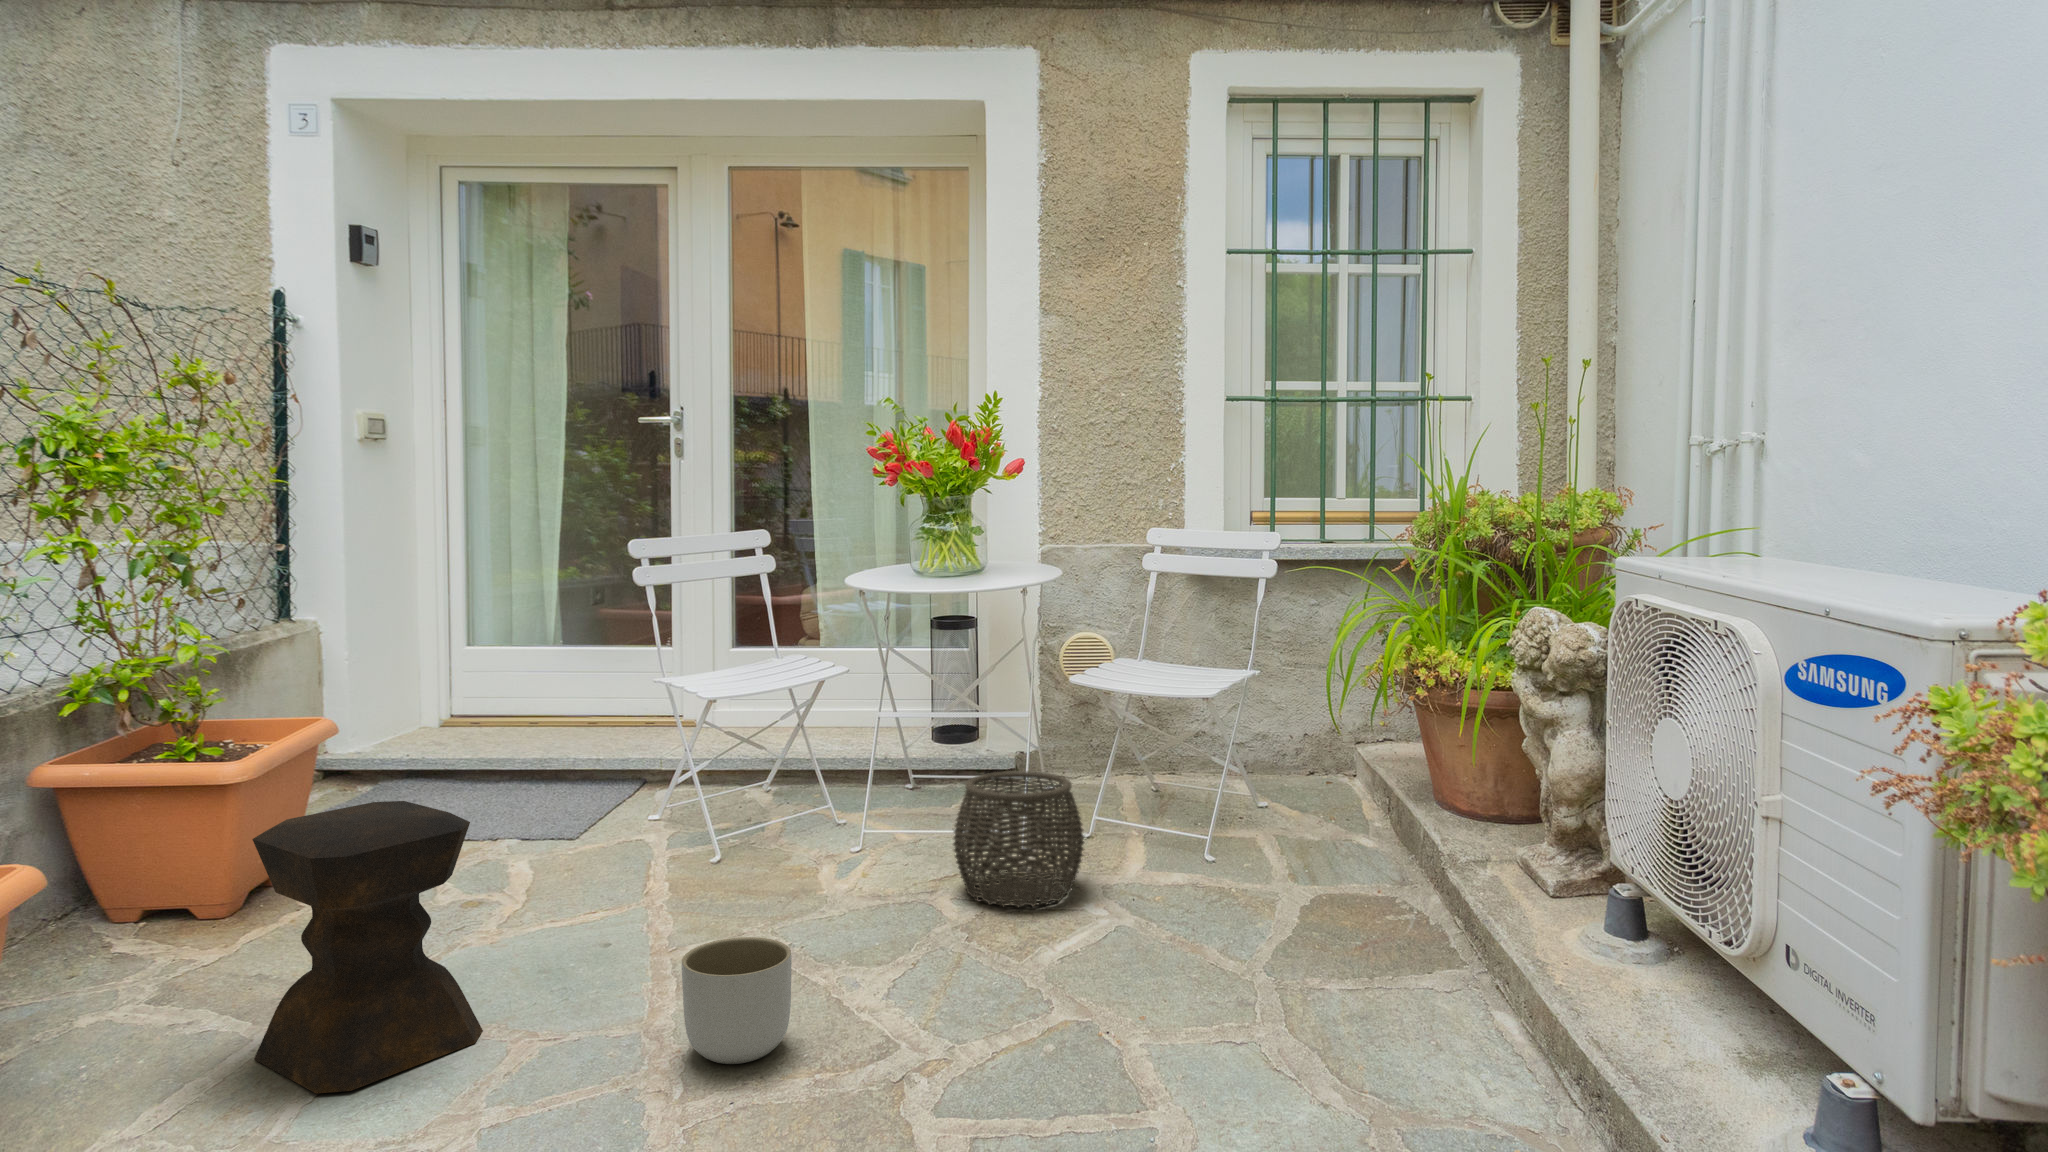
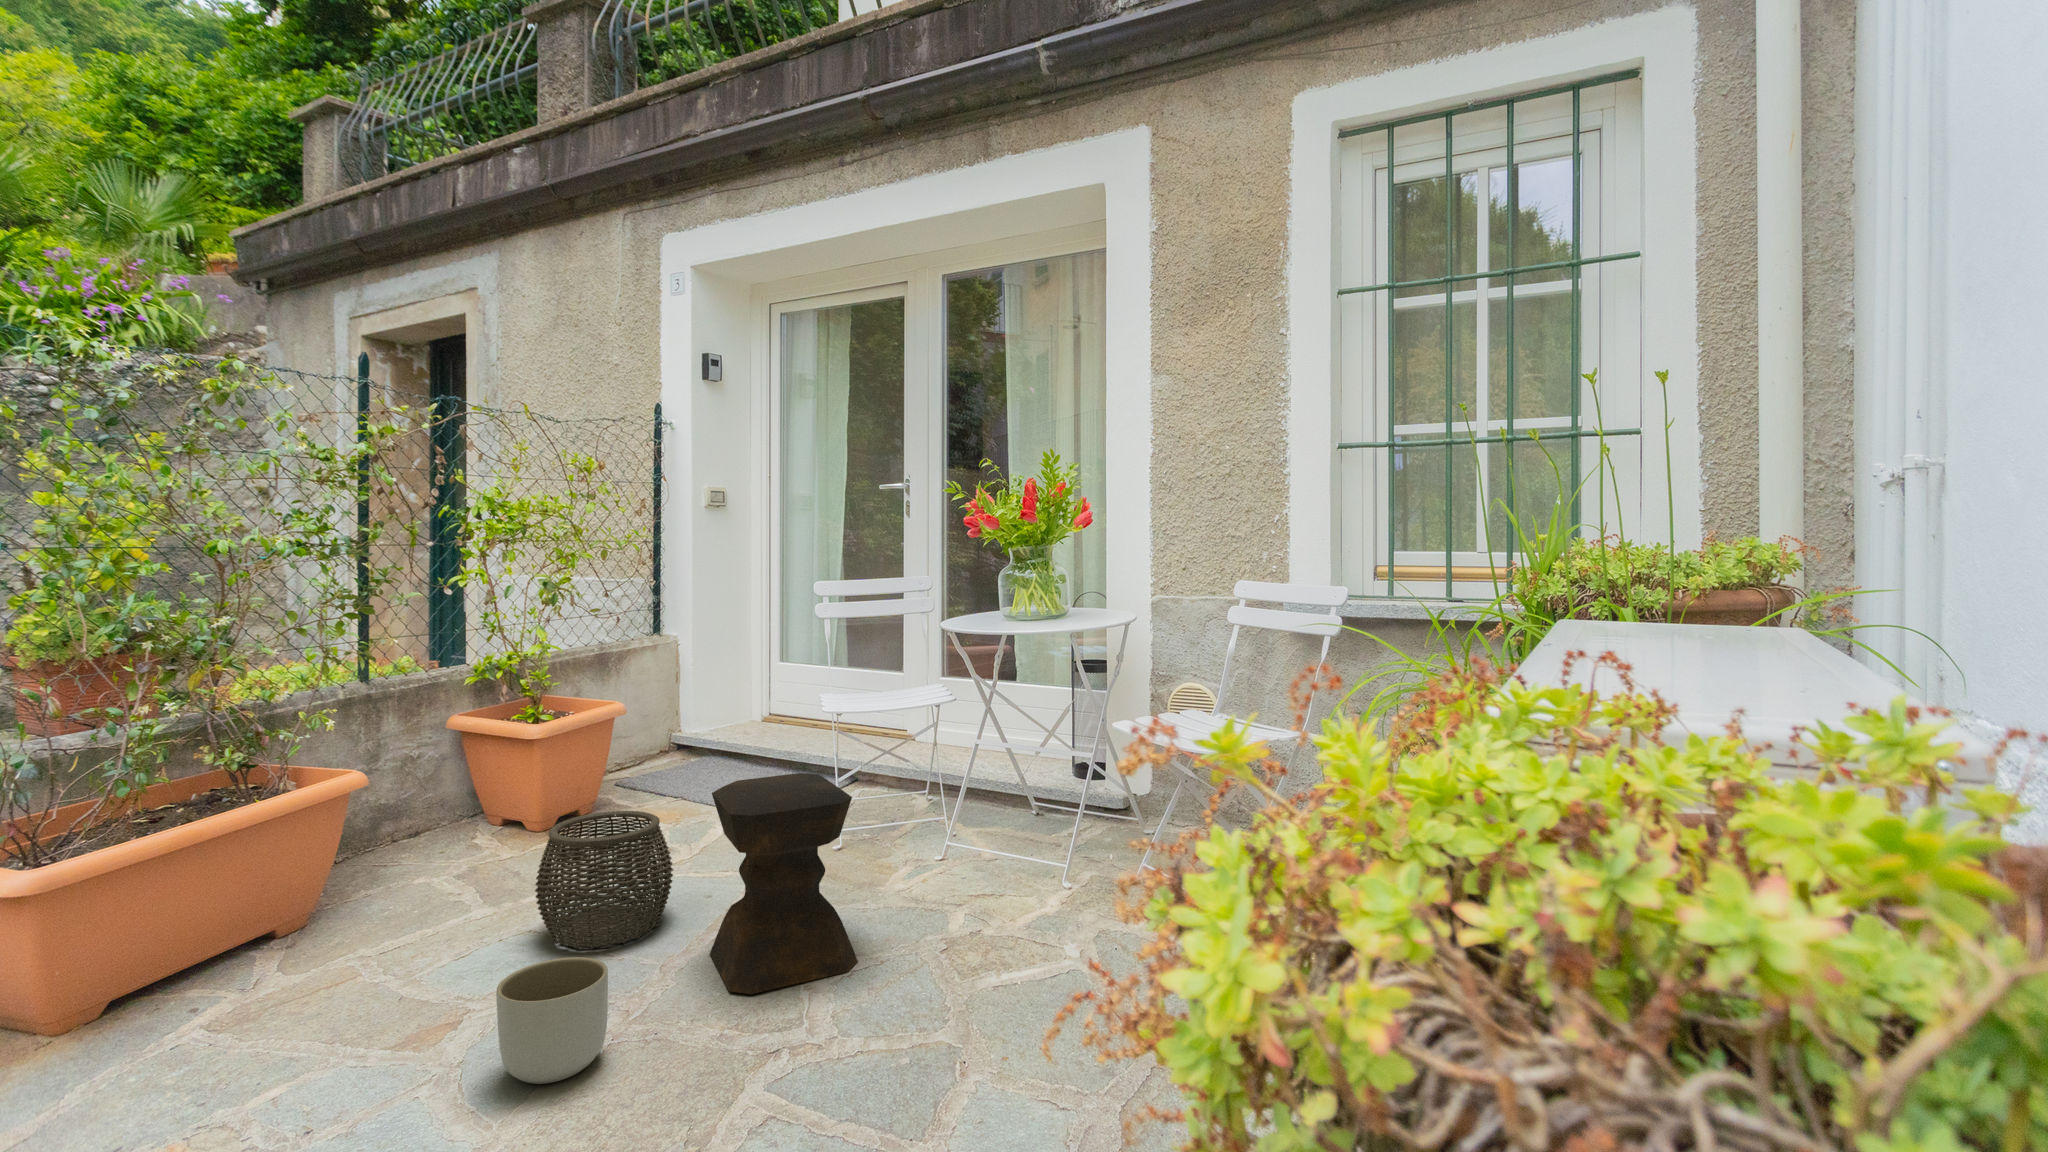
woven basket: present [953,771,1084,907] -> present [535,811,673,949]
stool: present [252,801,483,1093] -> present [710,773,858,994]

